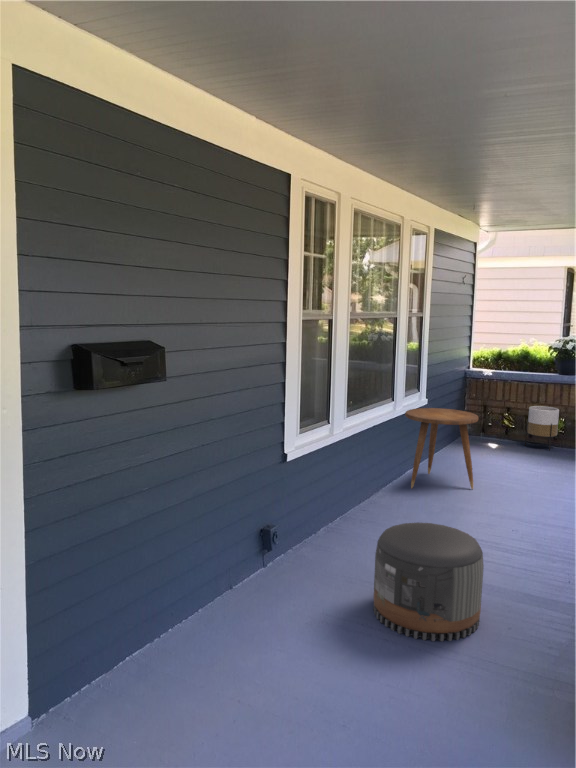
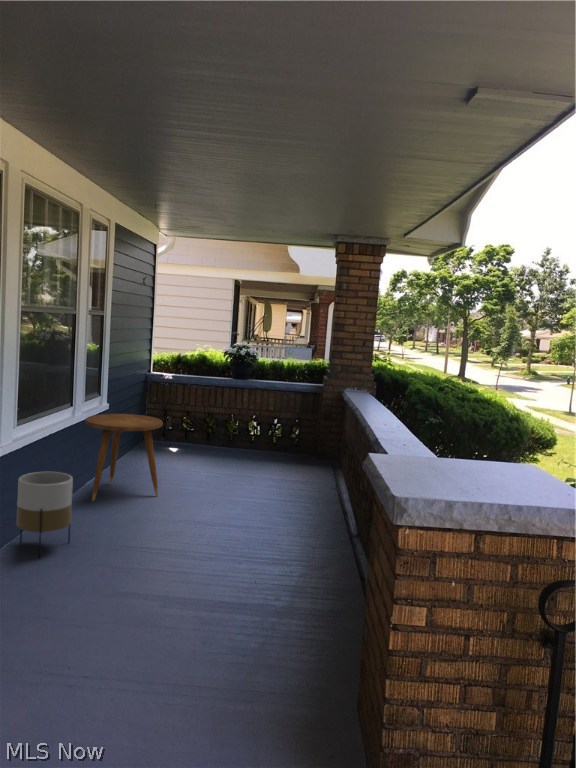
planter: present [525,406,559,451] -> present [16,472,73,558]
pouf: present [373,523,484,641] -> none [54,546,179,684]

